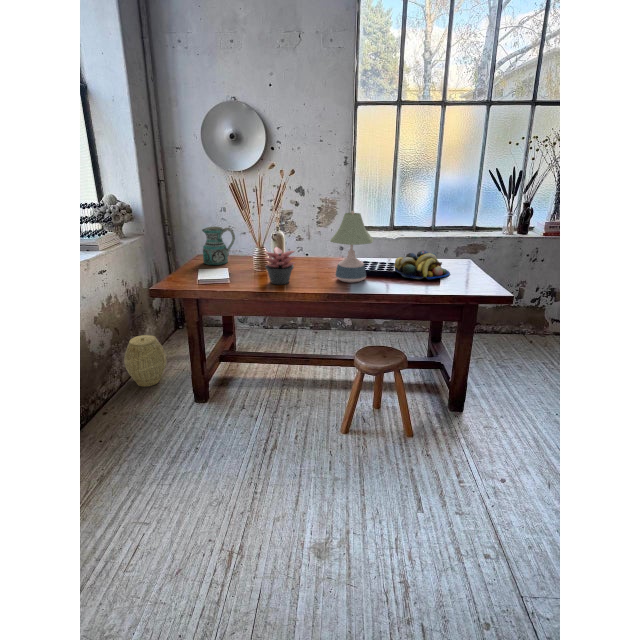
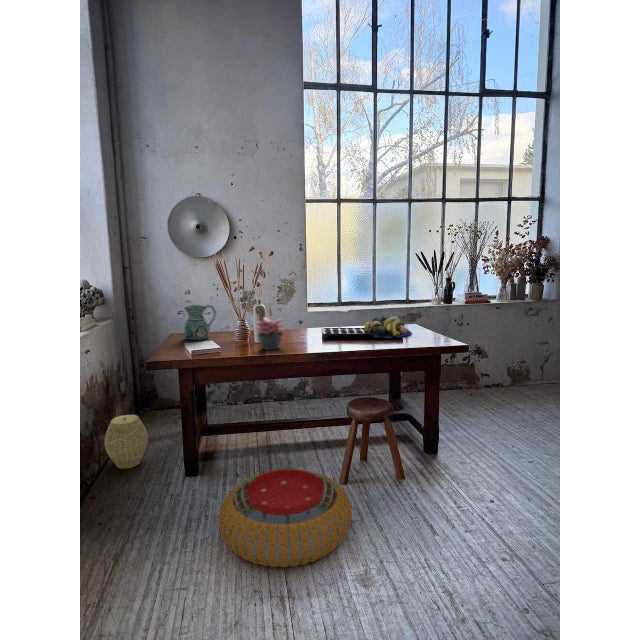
desk lamp: present [330,211,373,283] -> none [314,282,351,344]
pouf: none [194,414,334,521] -> present [219,469,352,567]

